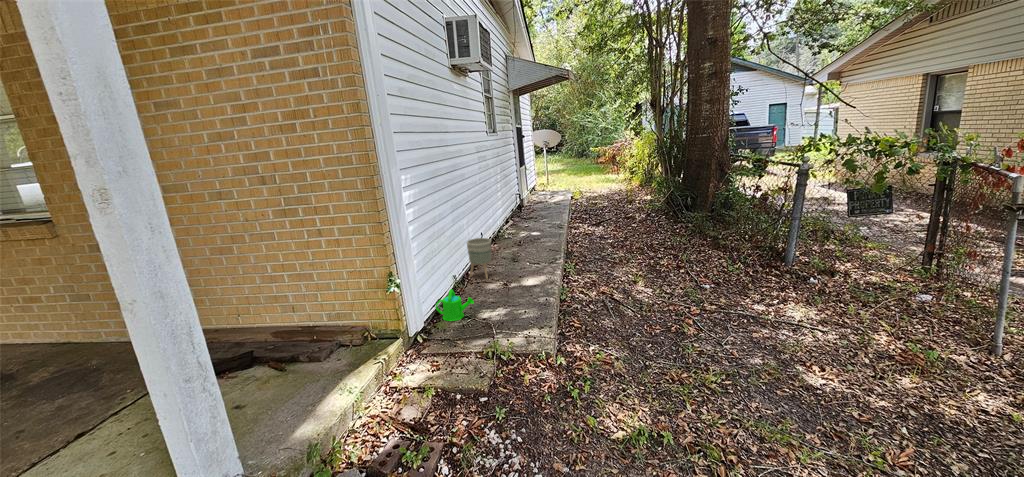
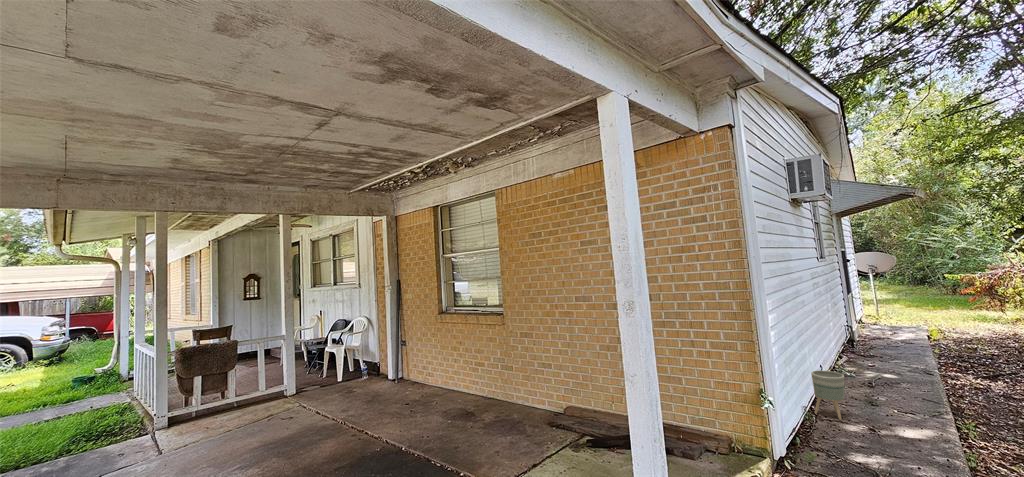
watering can: present [435,289,474,321] -> none [789,421,841,458]

